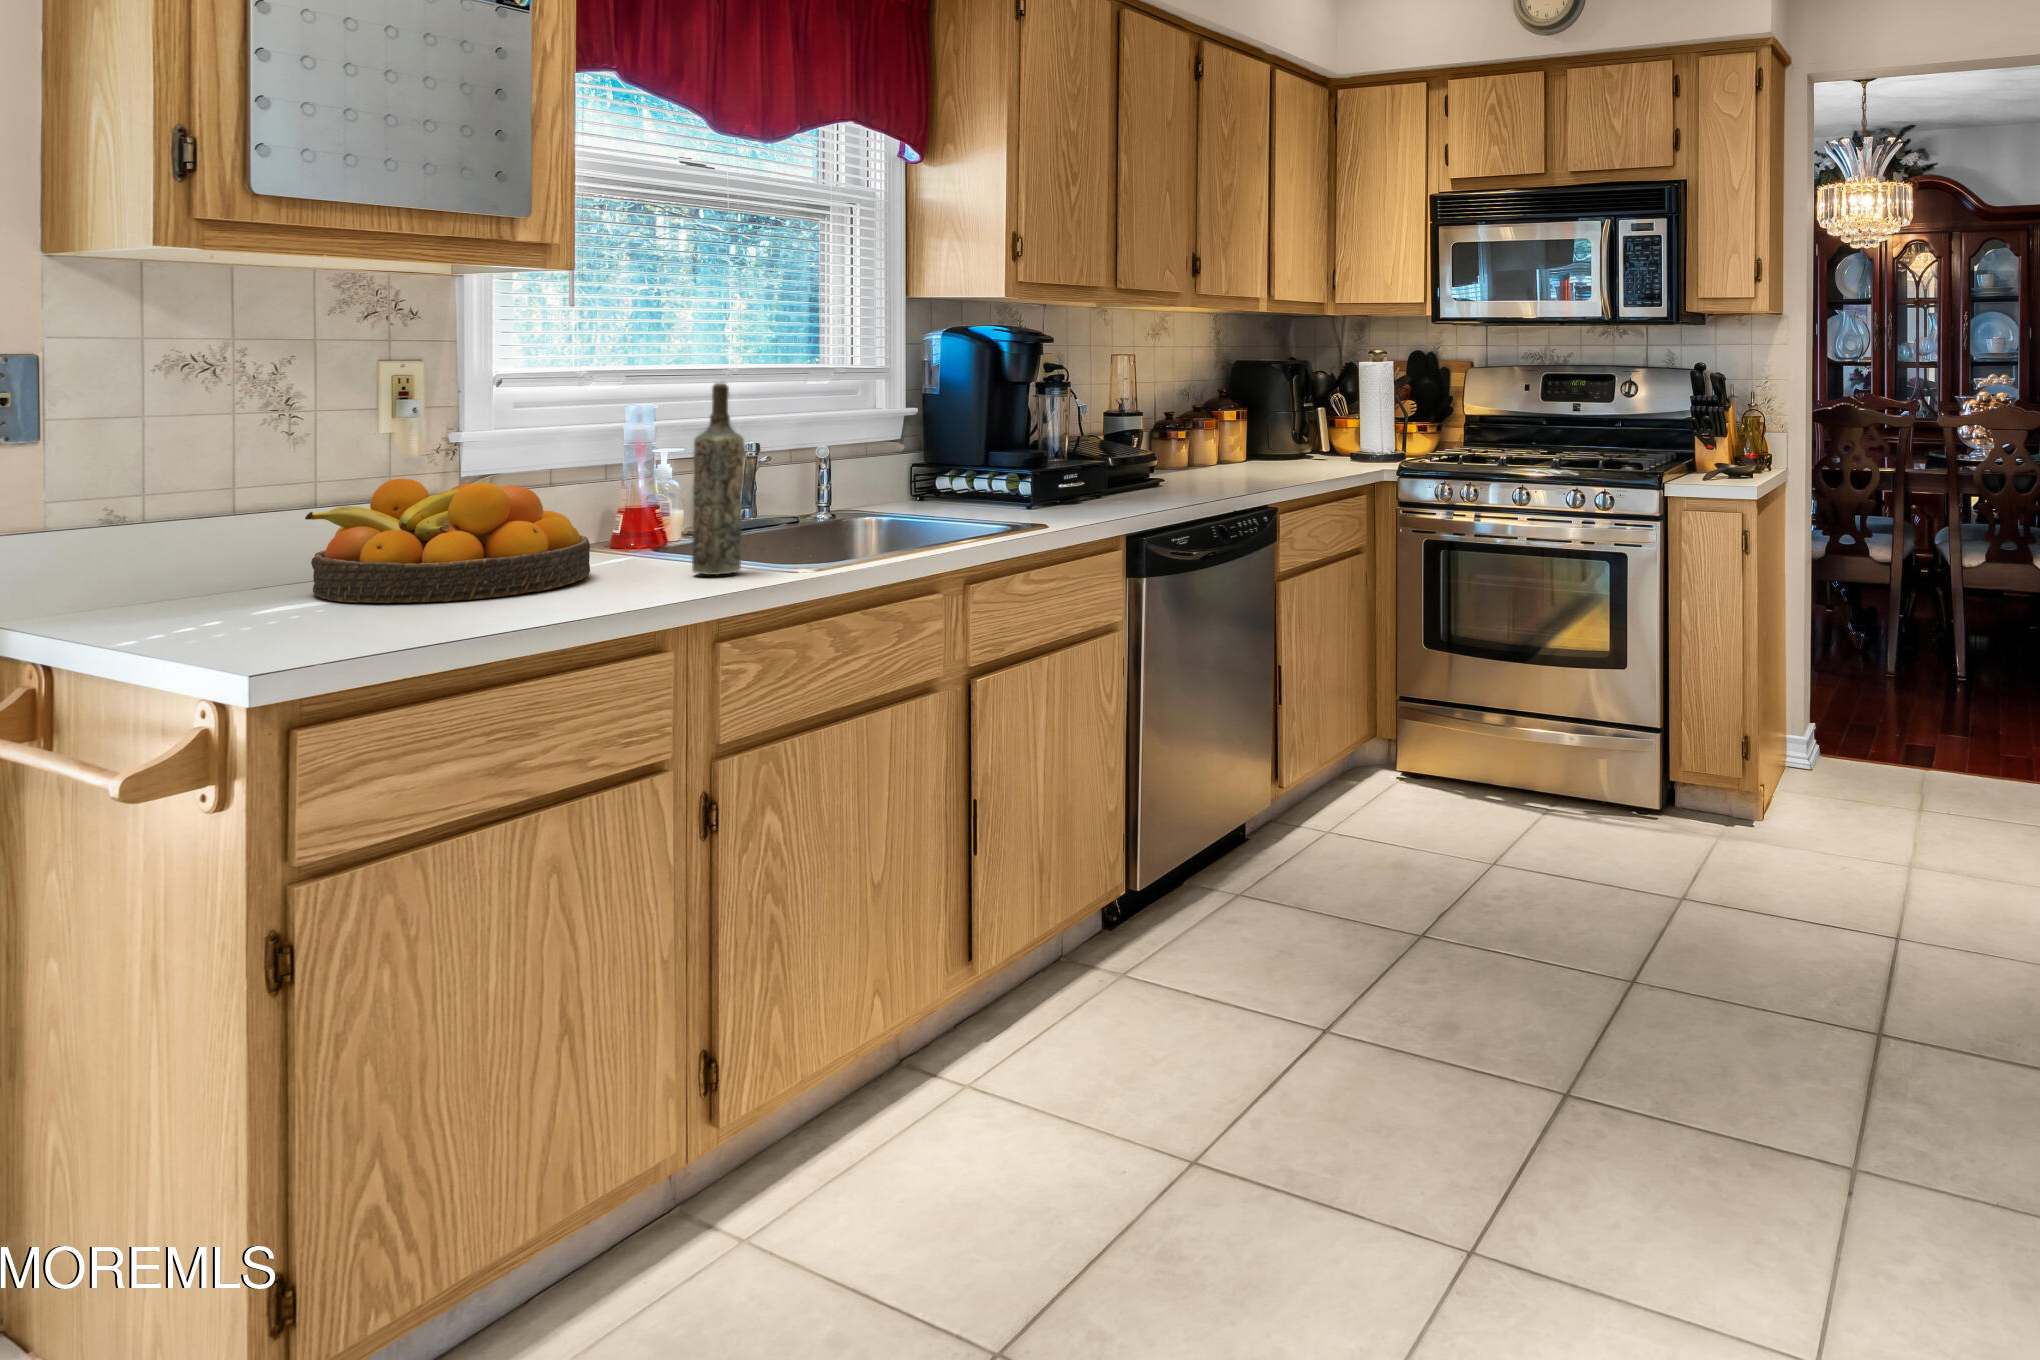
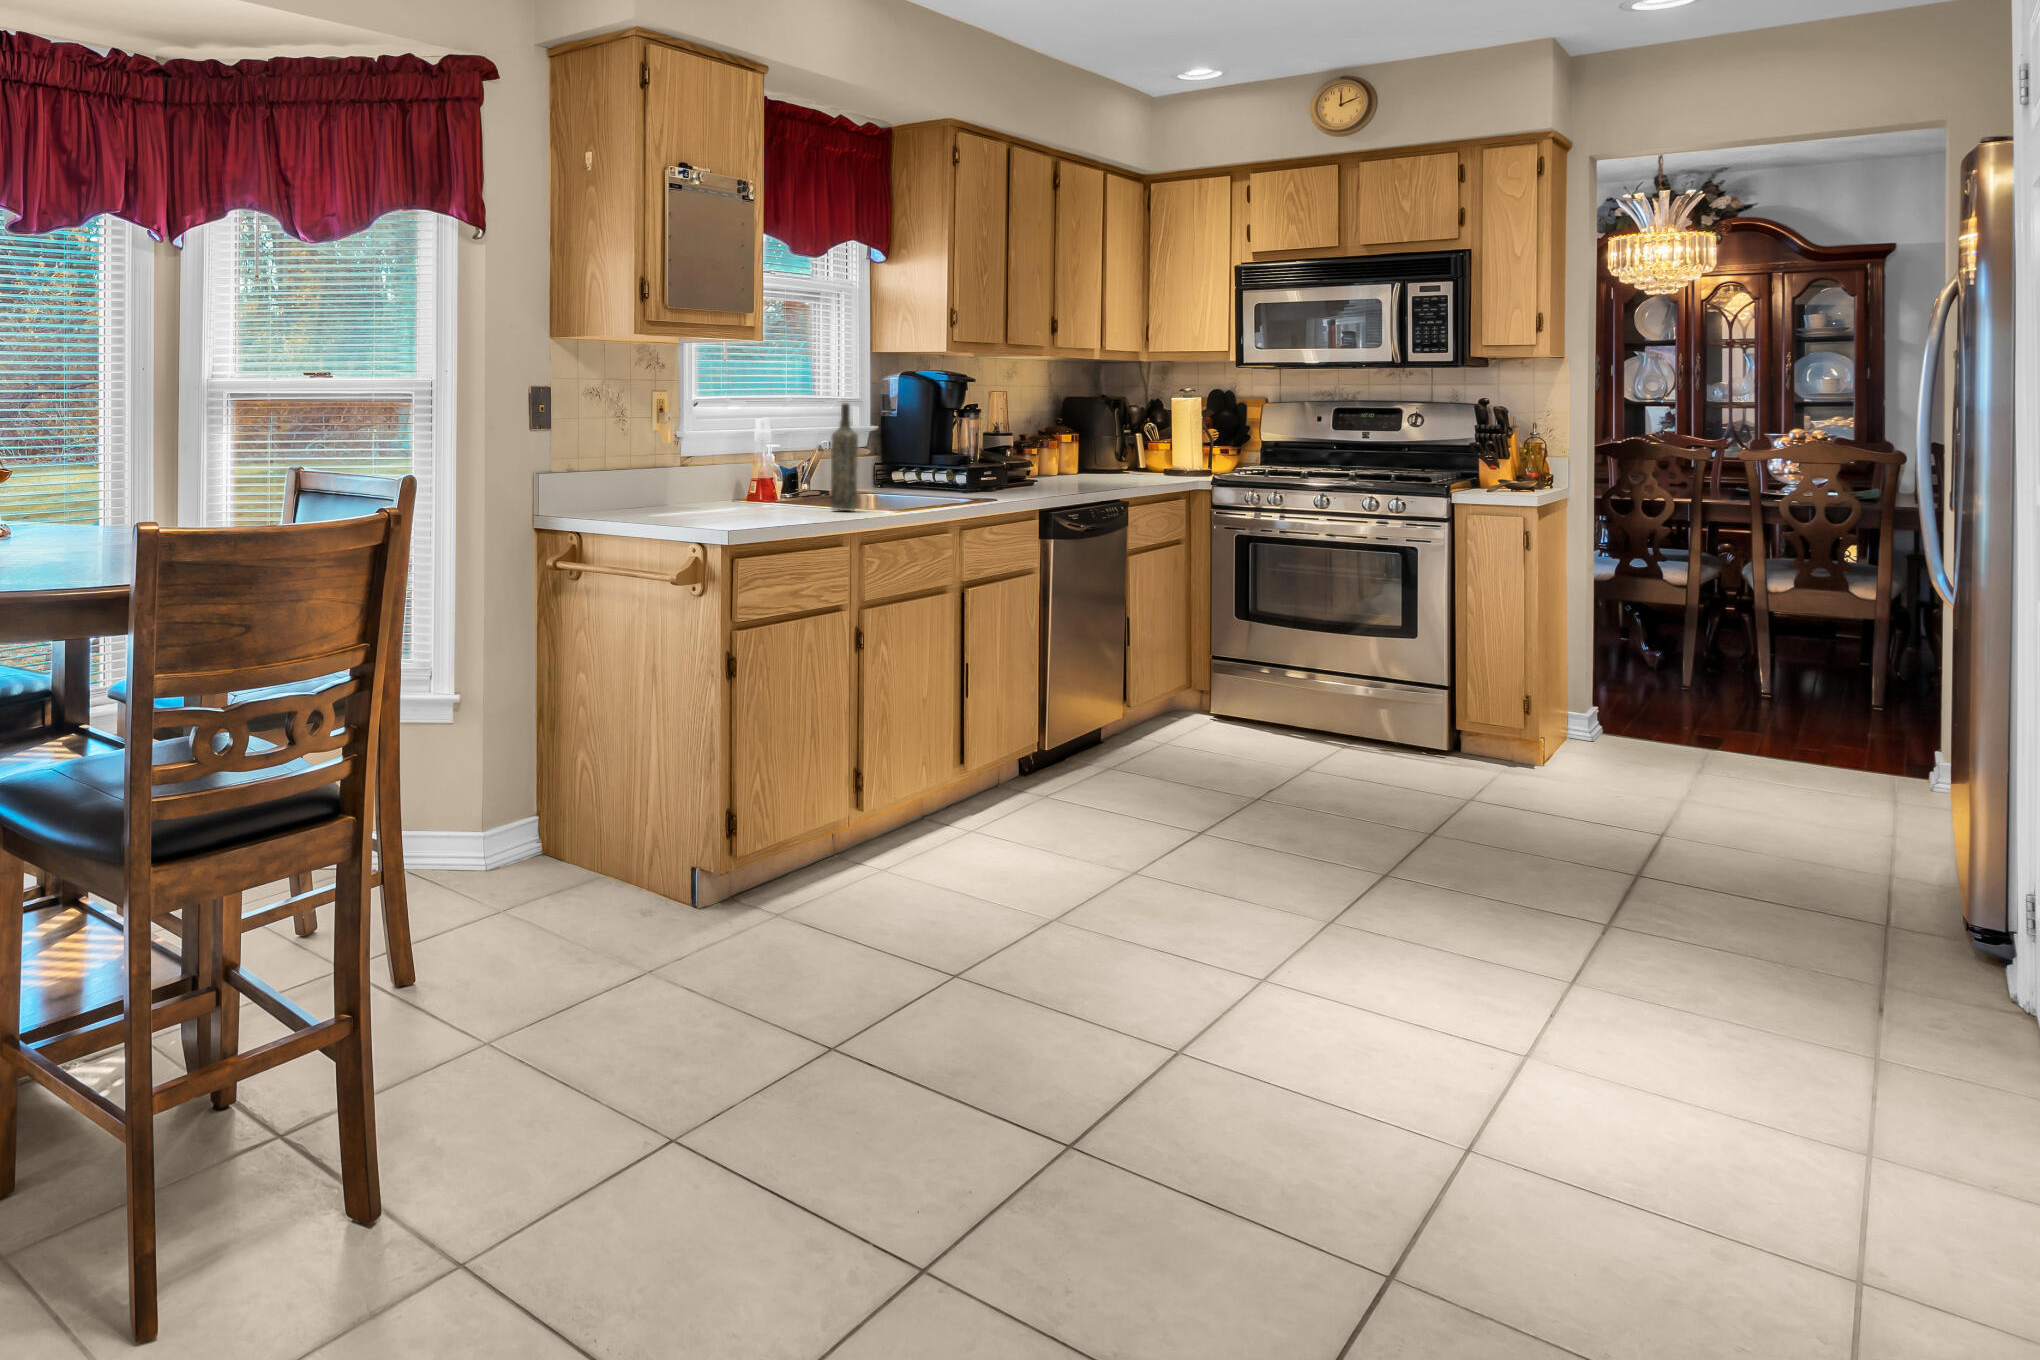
fruit bowl: present [305,479,590,603] -> none [653,453,781,514]

